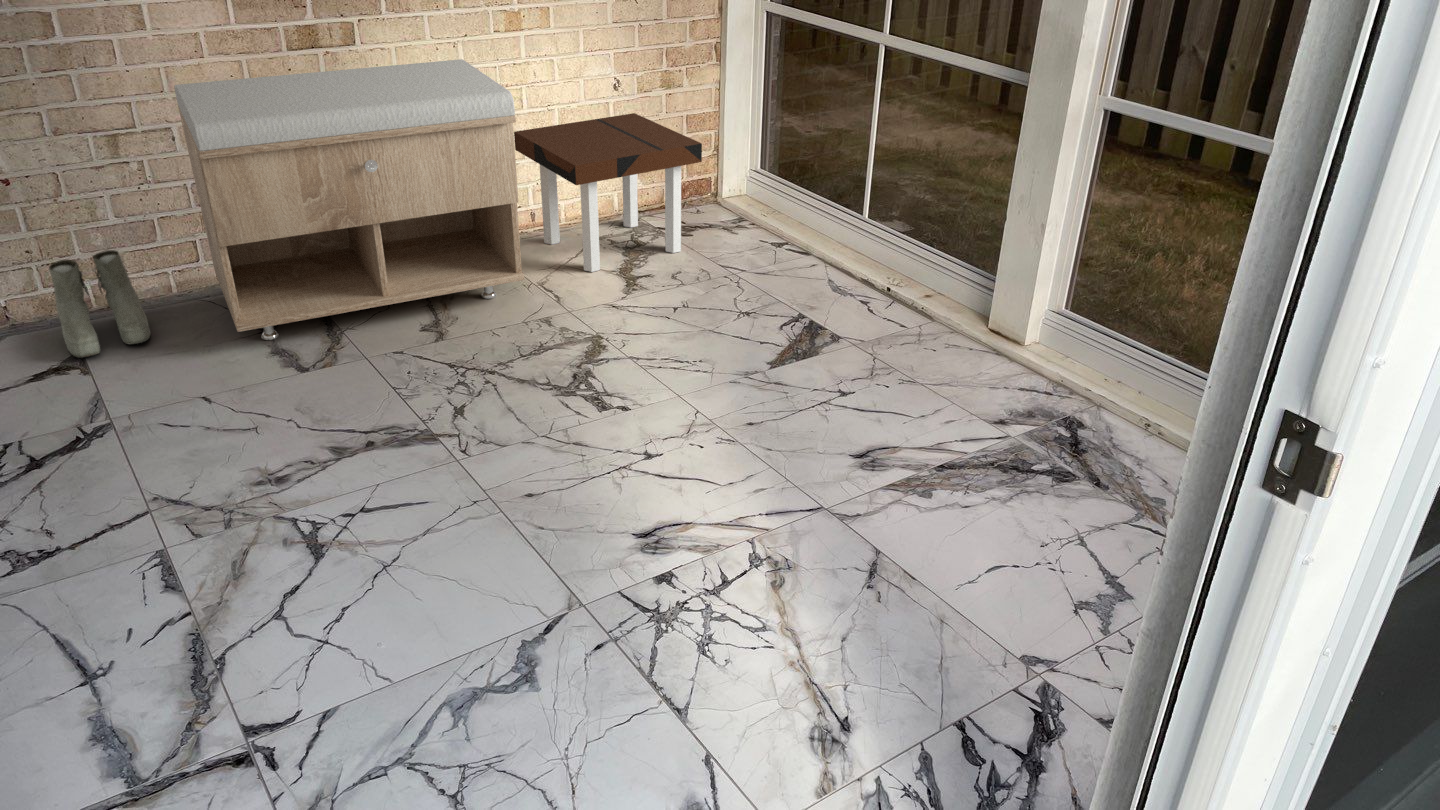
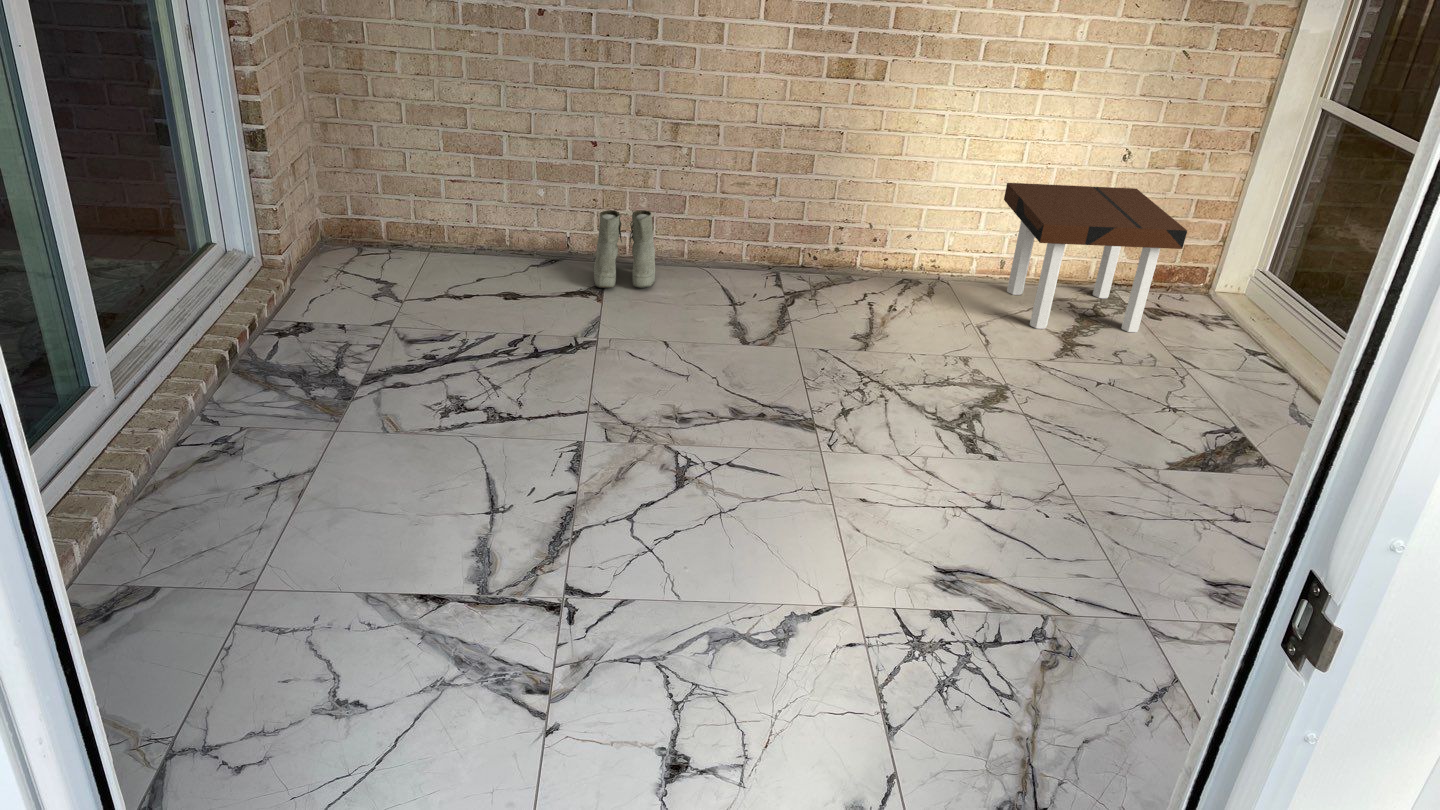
storage bench: present [174,59,524,340] -> none [710,90,996,327]

